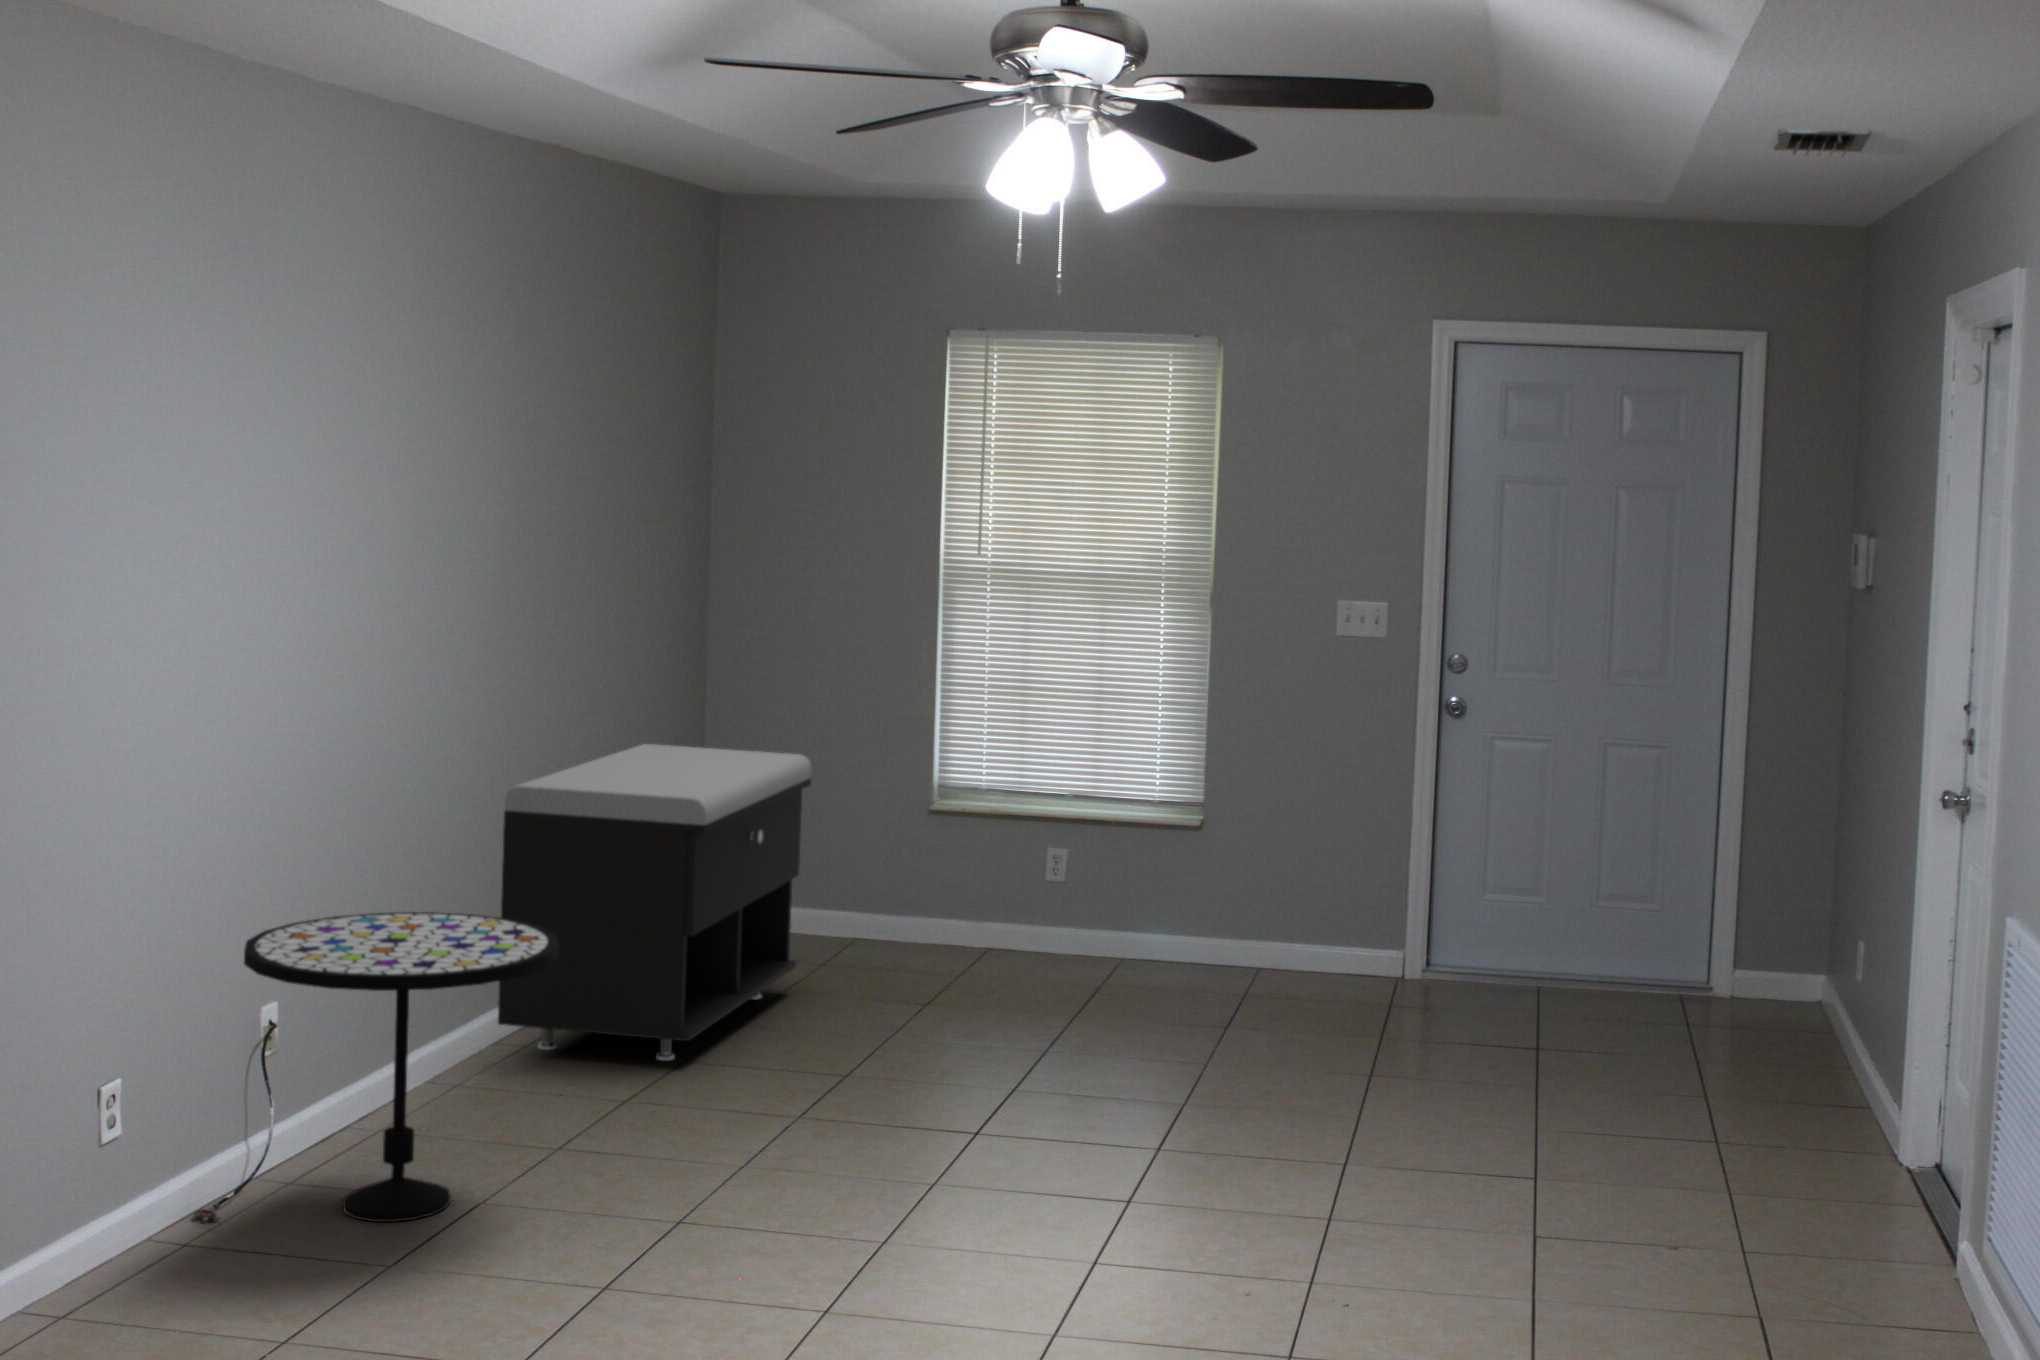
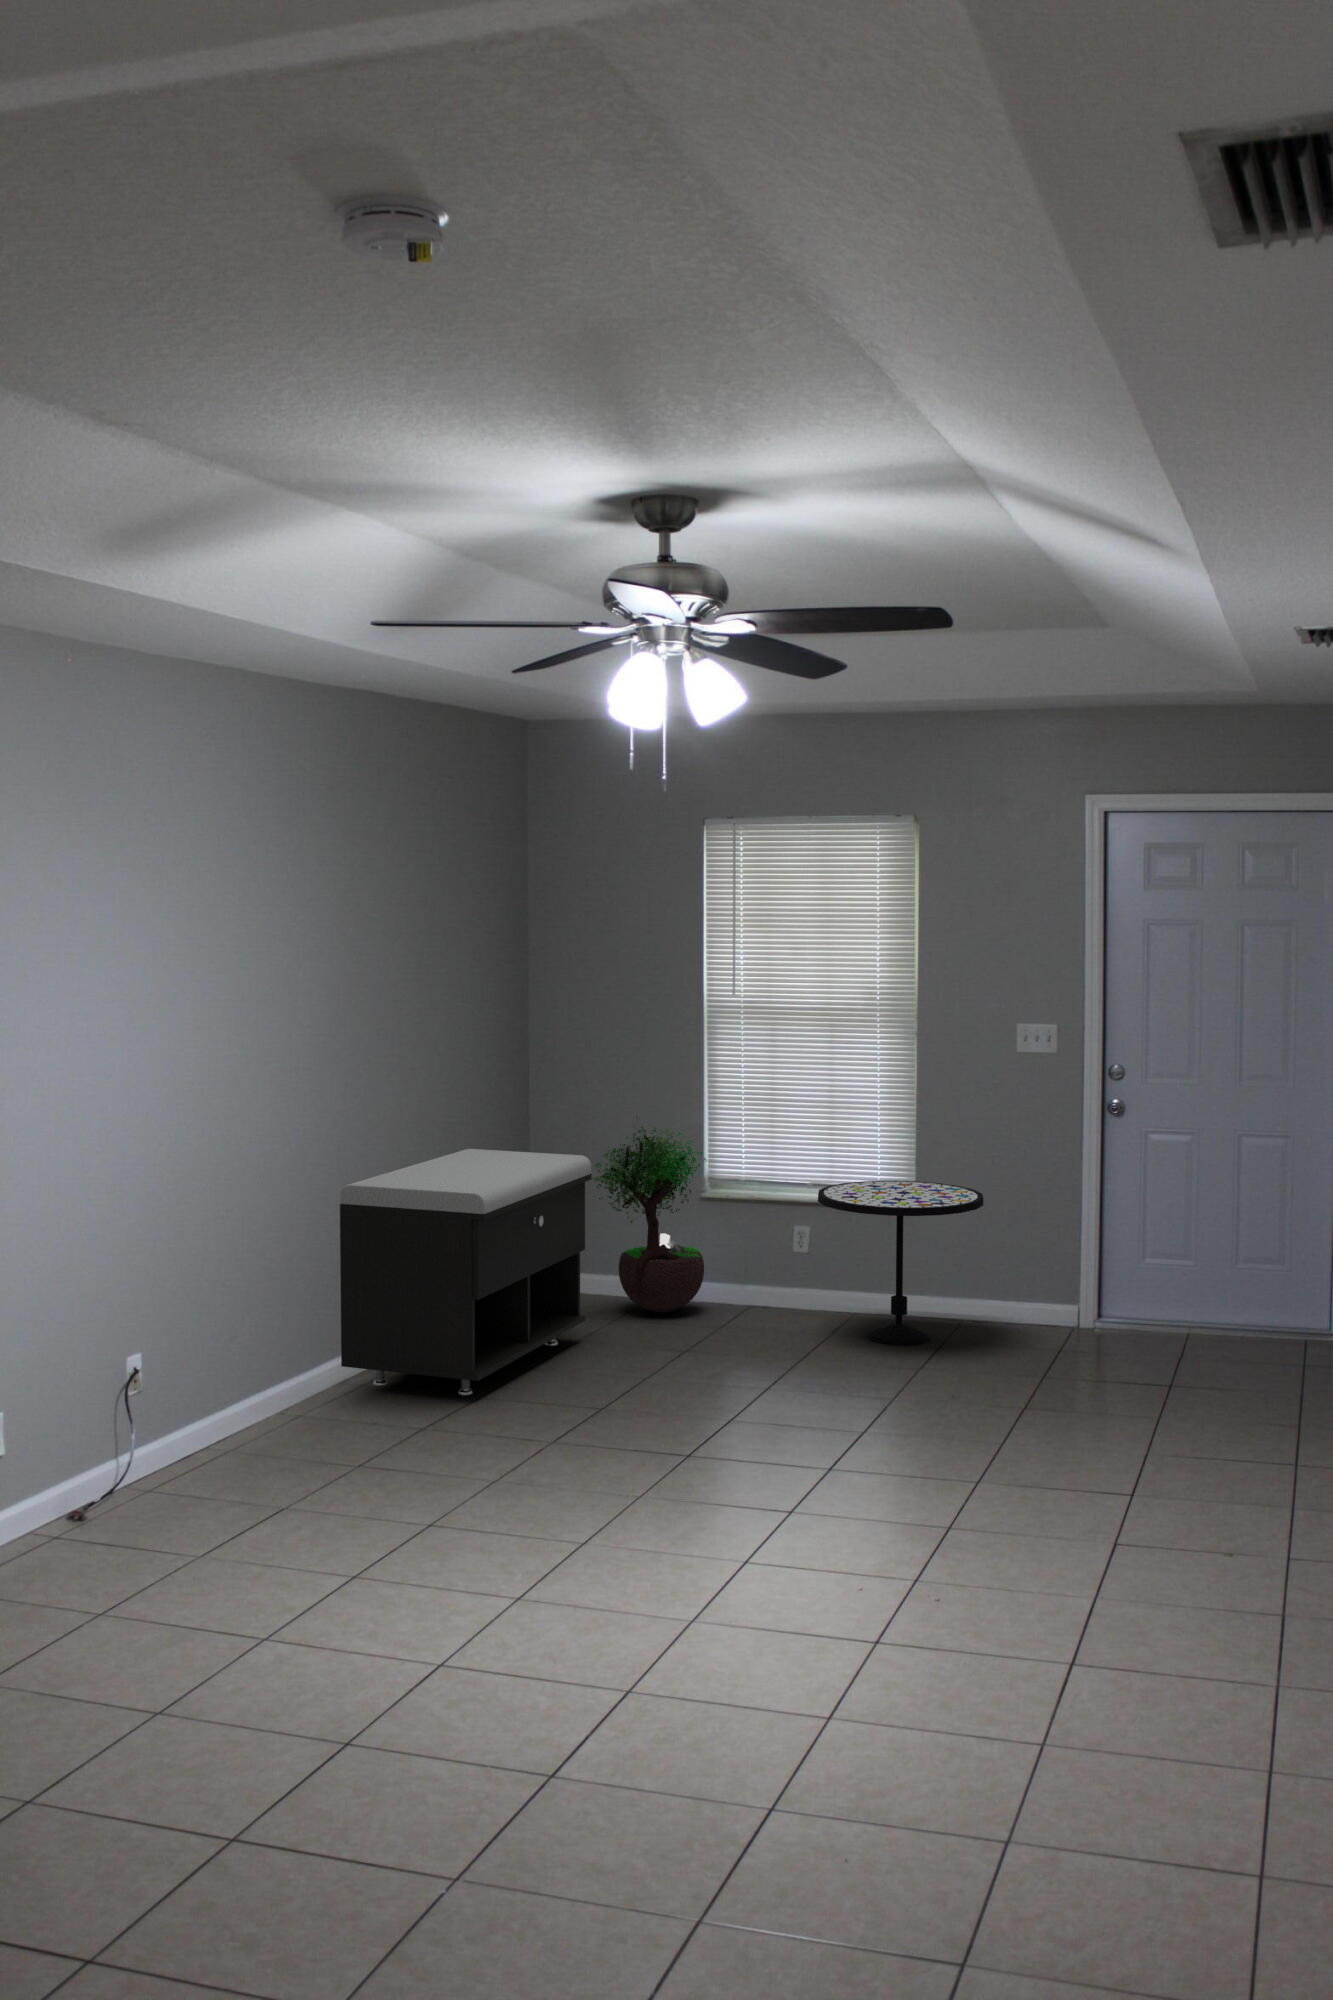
potted tree: none [798,705,948,958] -> present [592,1115,707,1312]
side table: present [244,912,559,1222] -> present [818,1181,984,1345]

